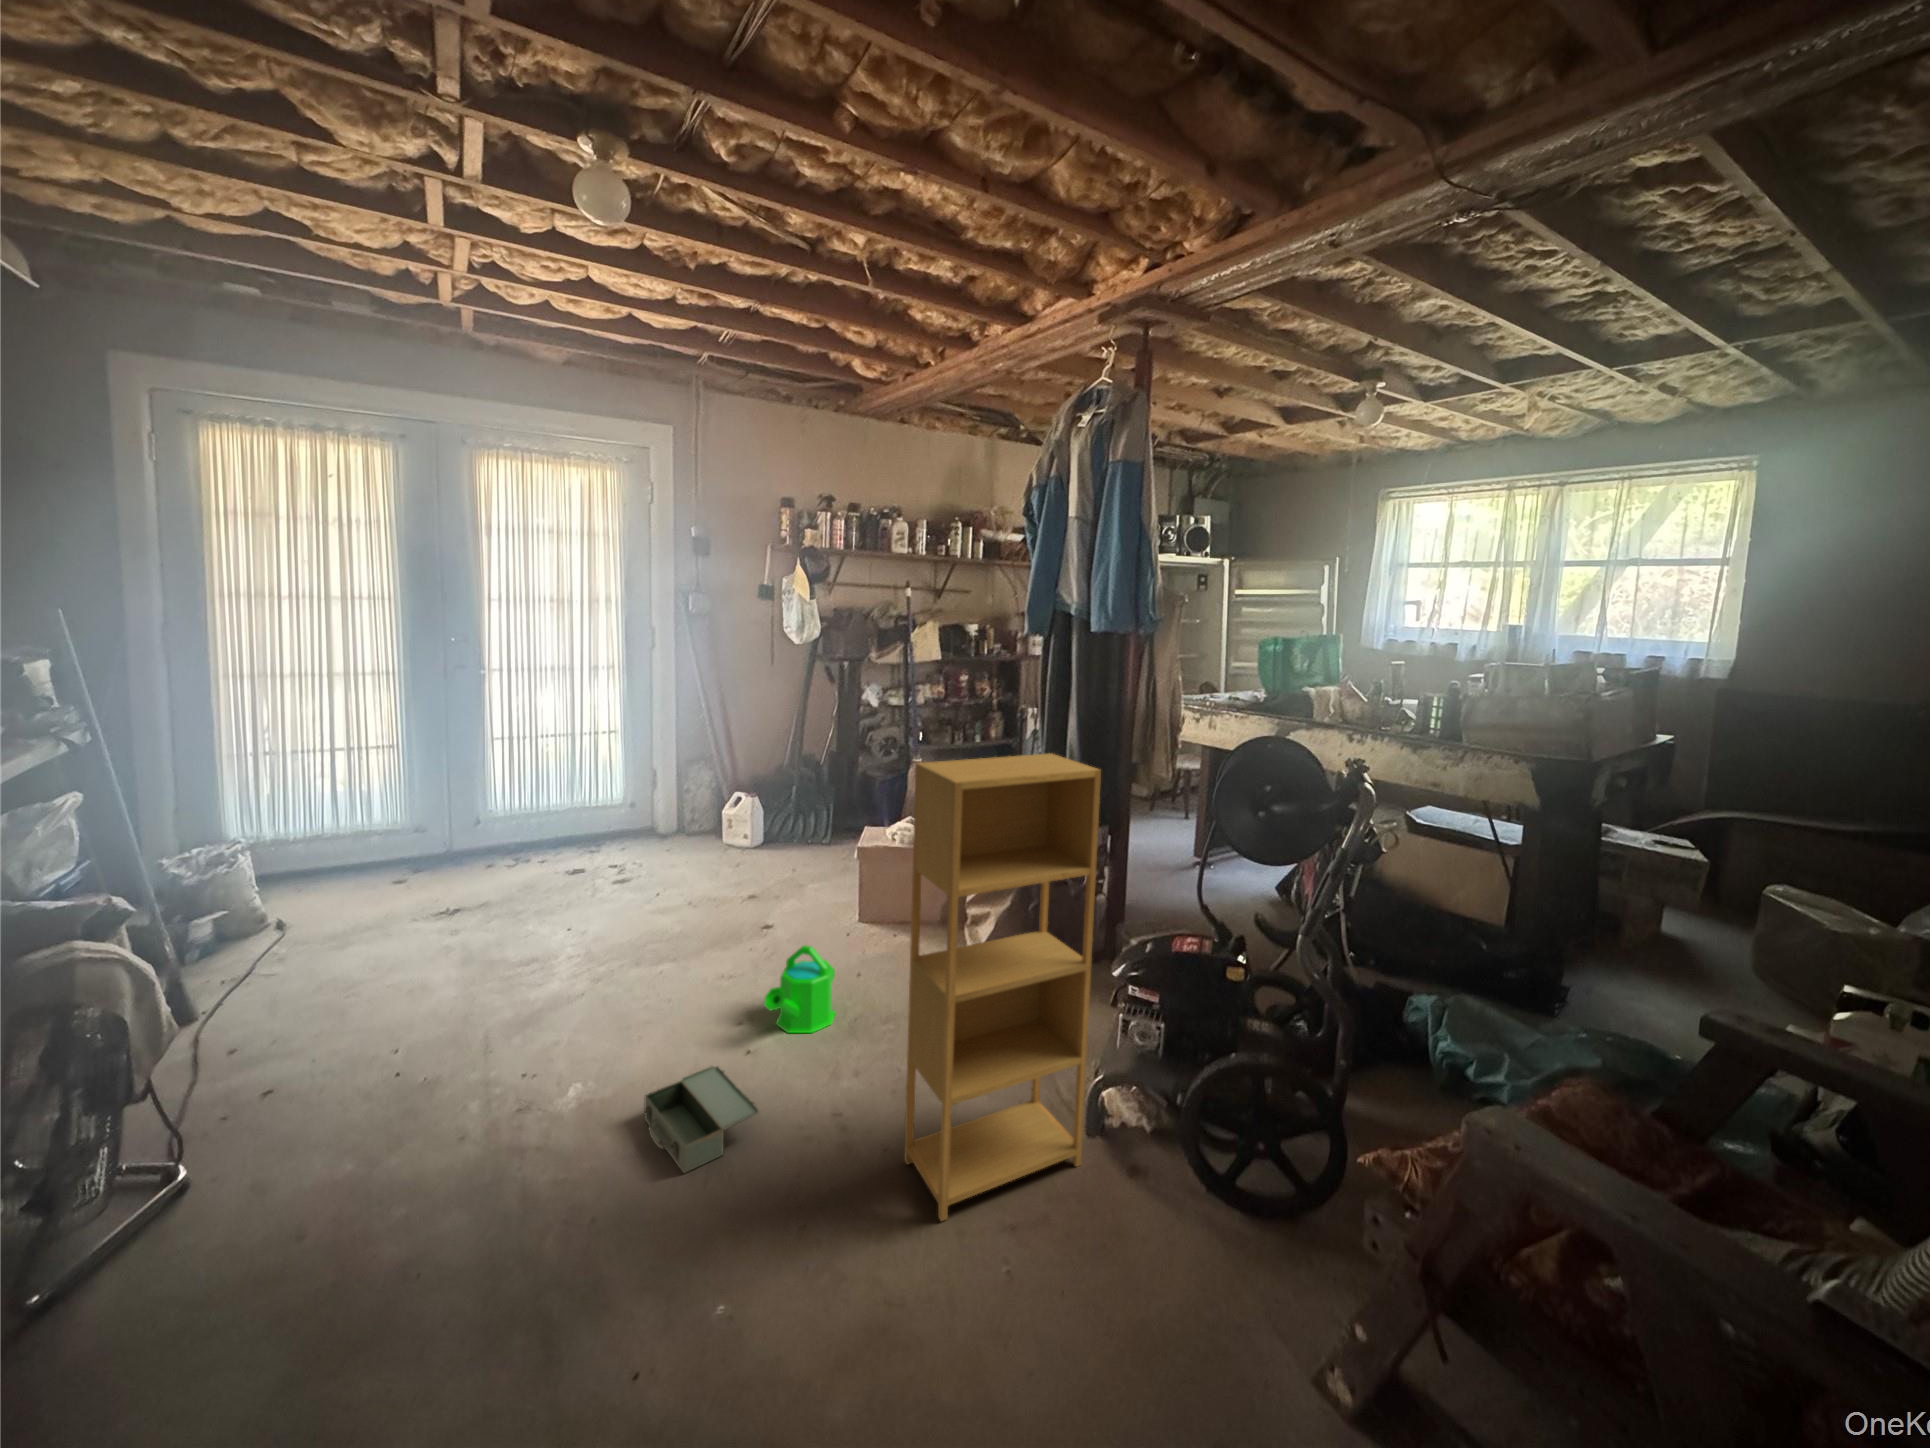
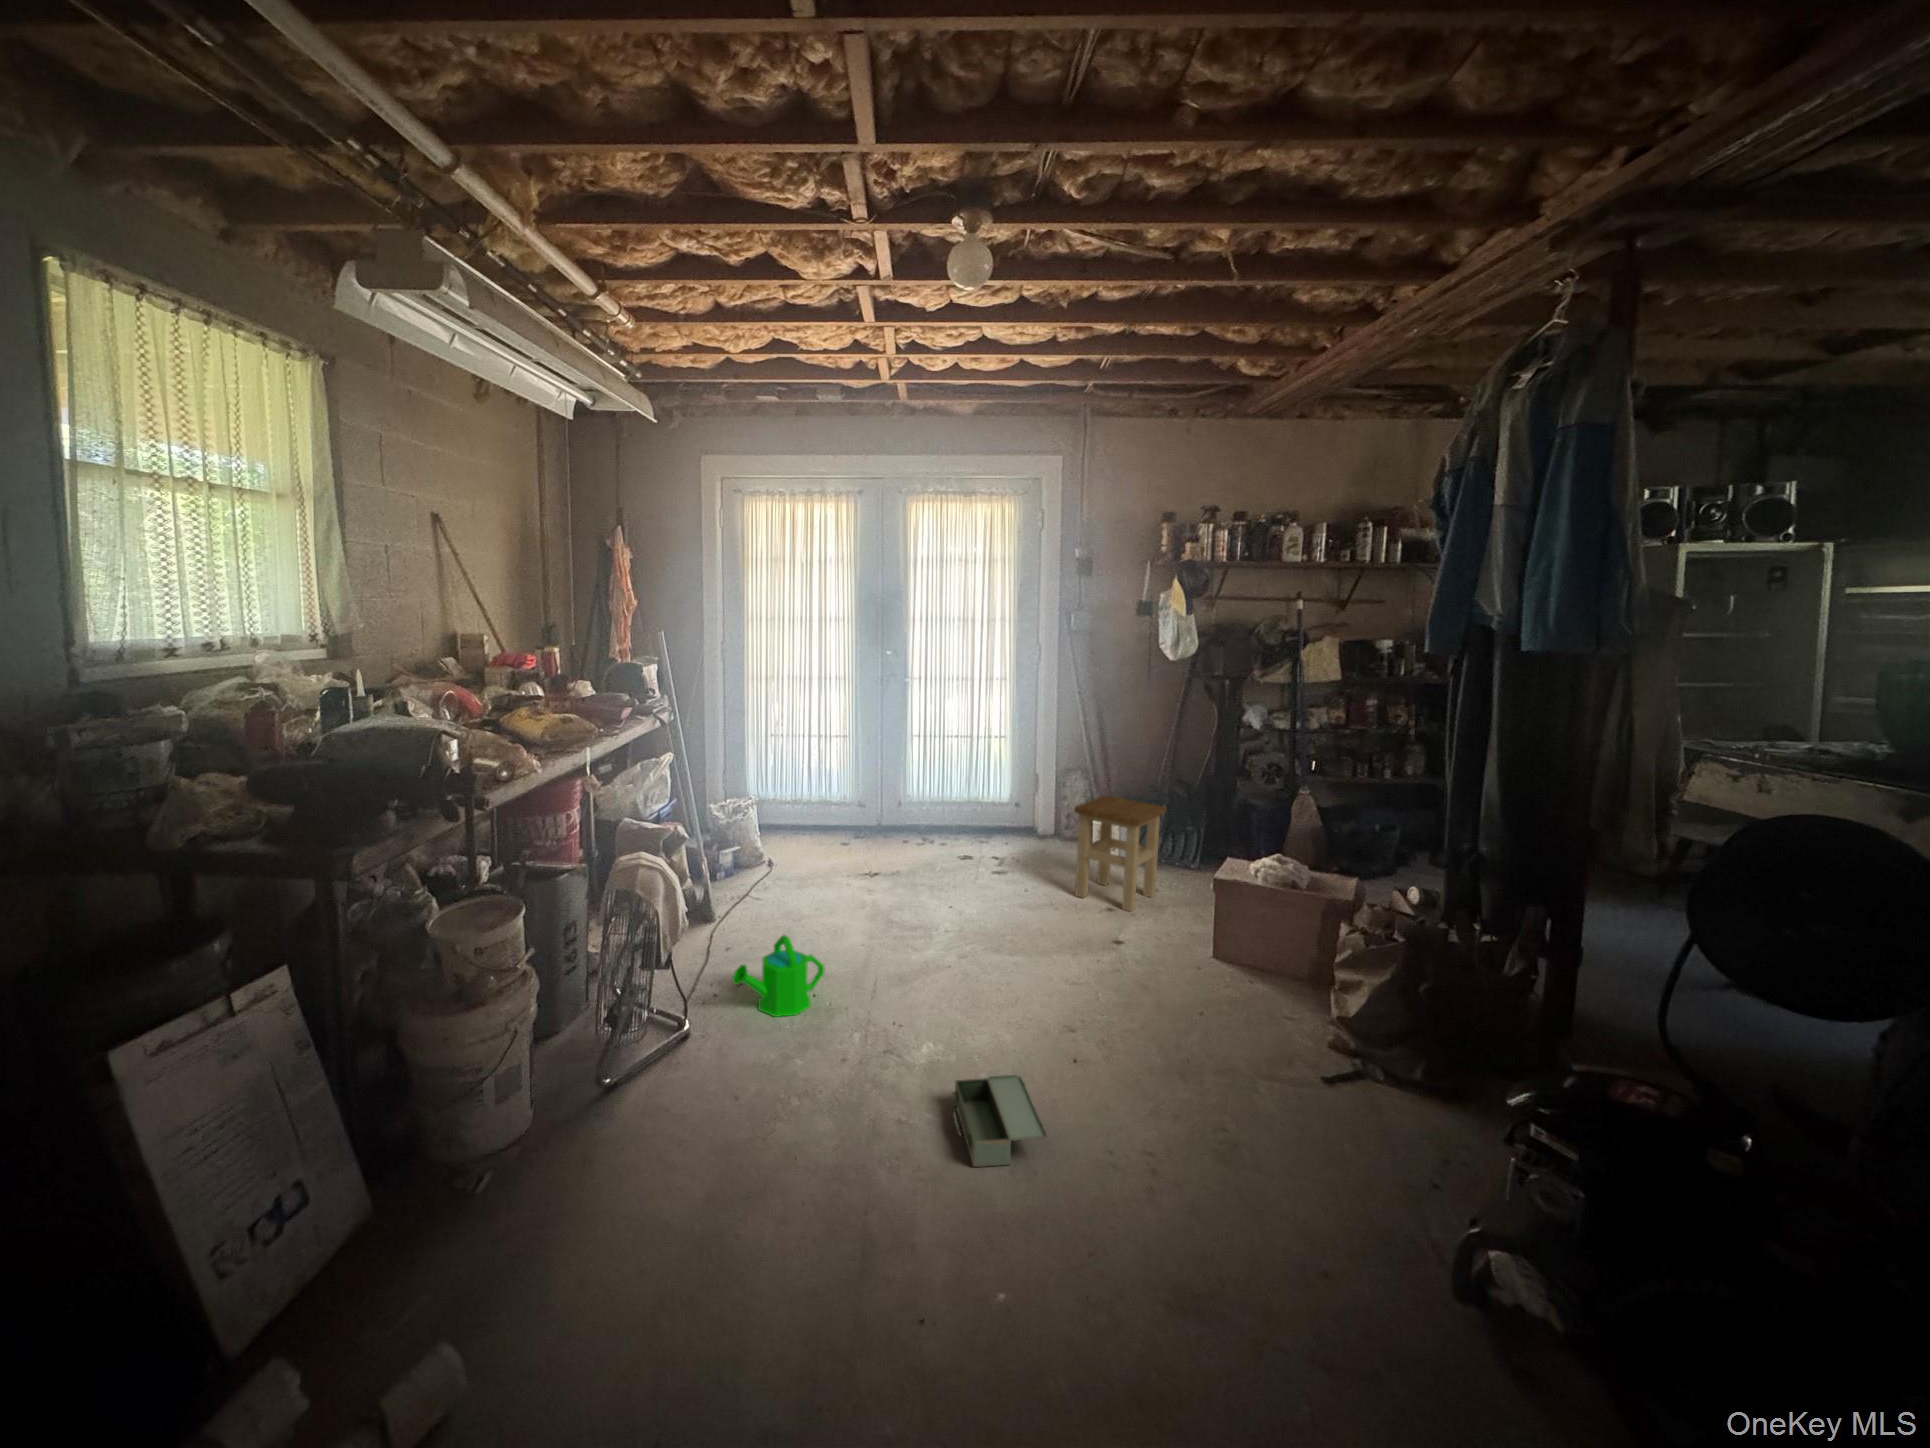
shelving unit: present [904,754,1101,1221] -> none [1186,815,1471,1373]
stool: none [719,777,809,885] -> present [1074,795,1166,911]
watering can: present [764,945,835,1033] -> present [733,935,824,1017]

